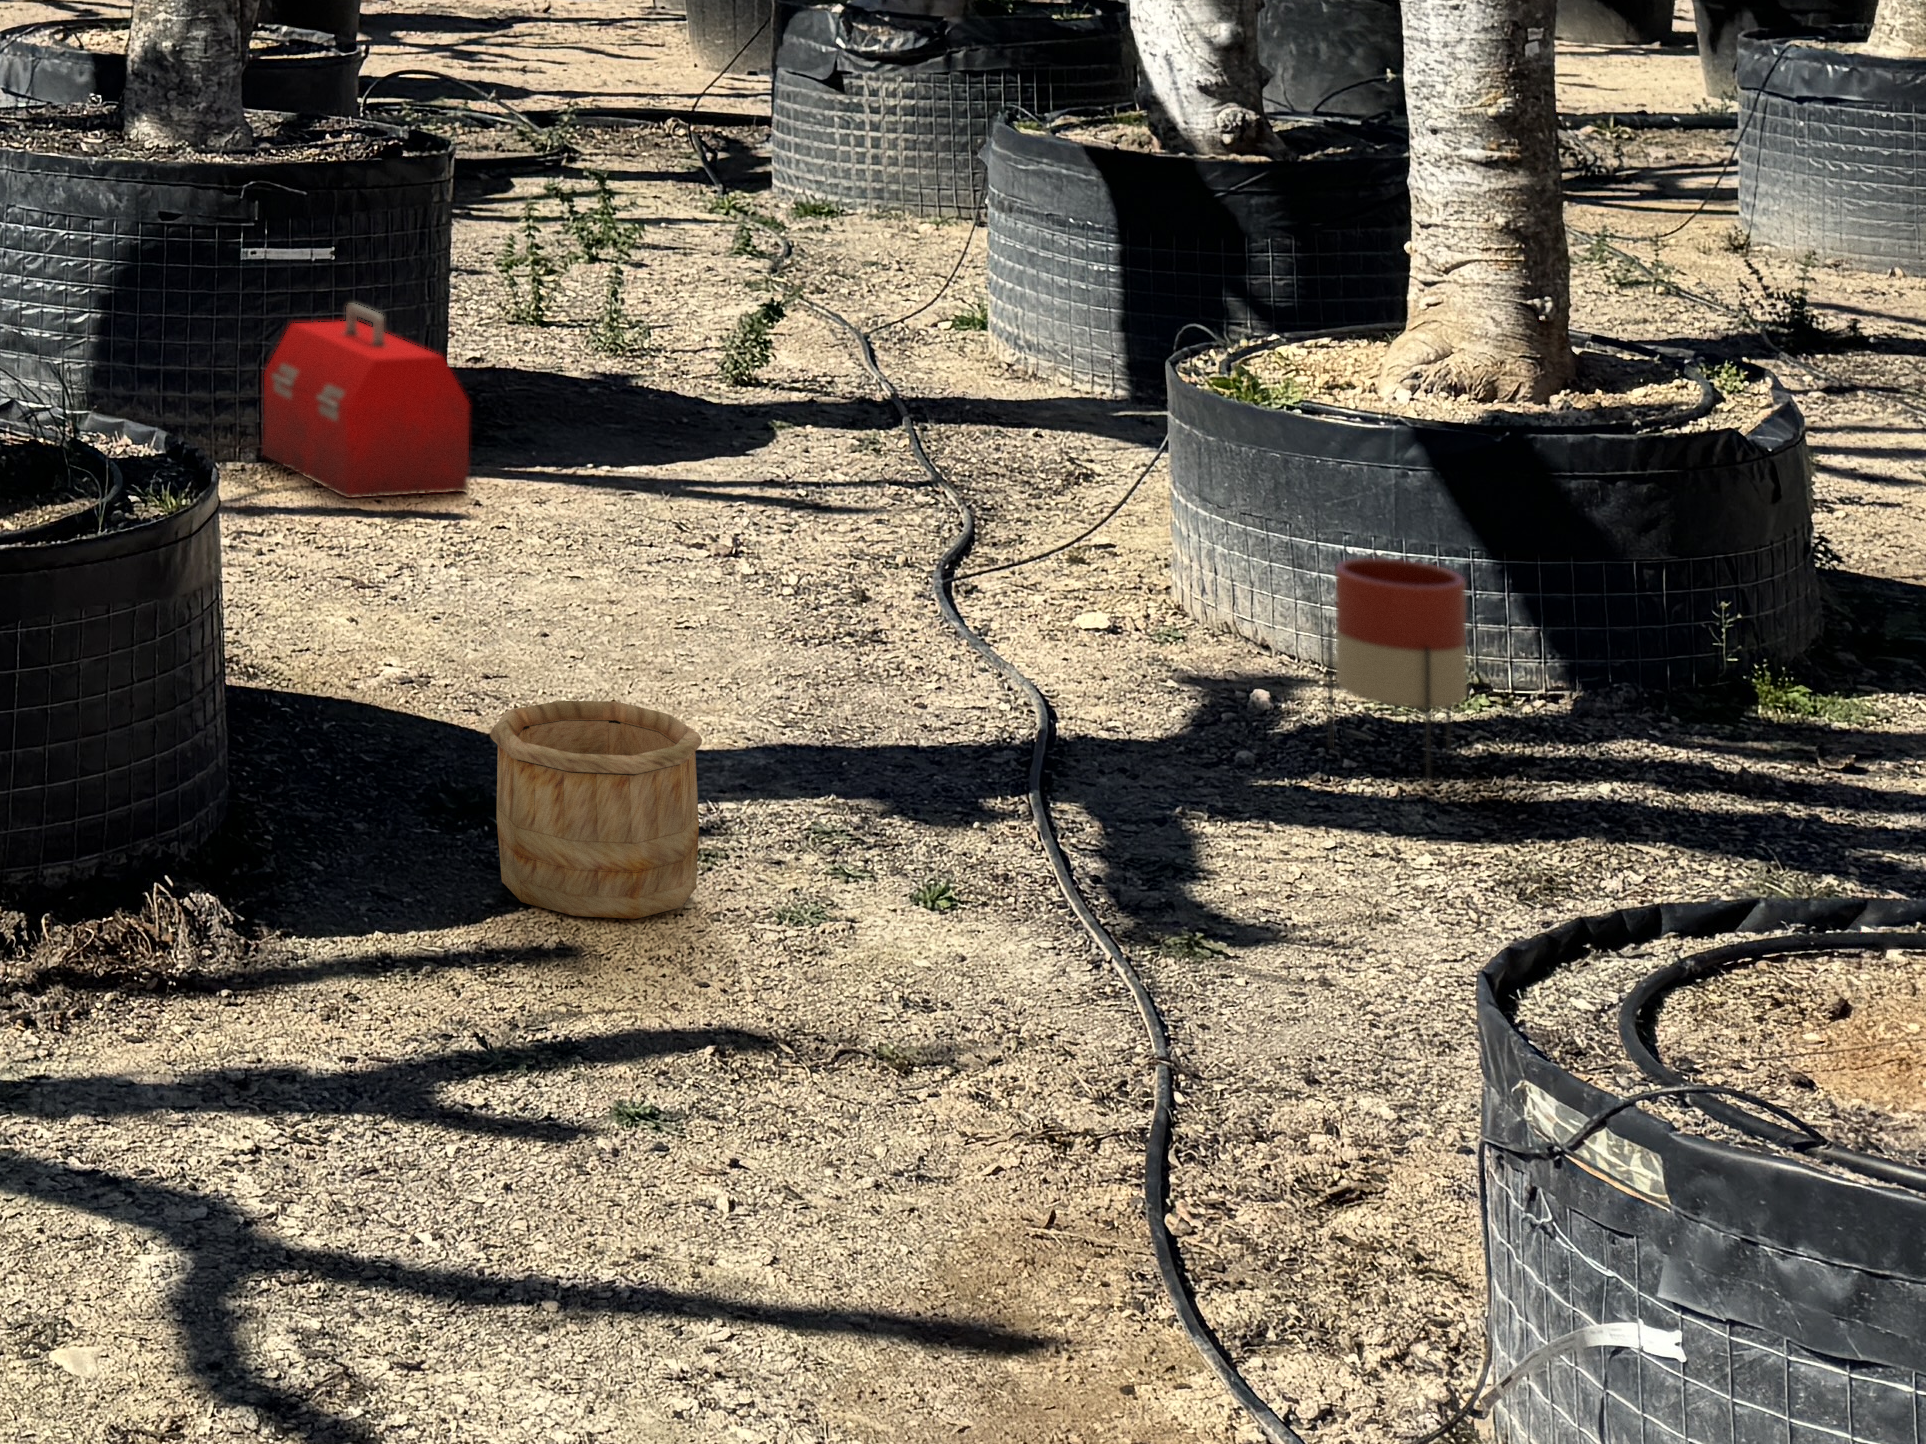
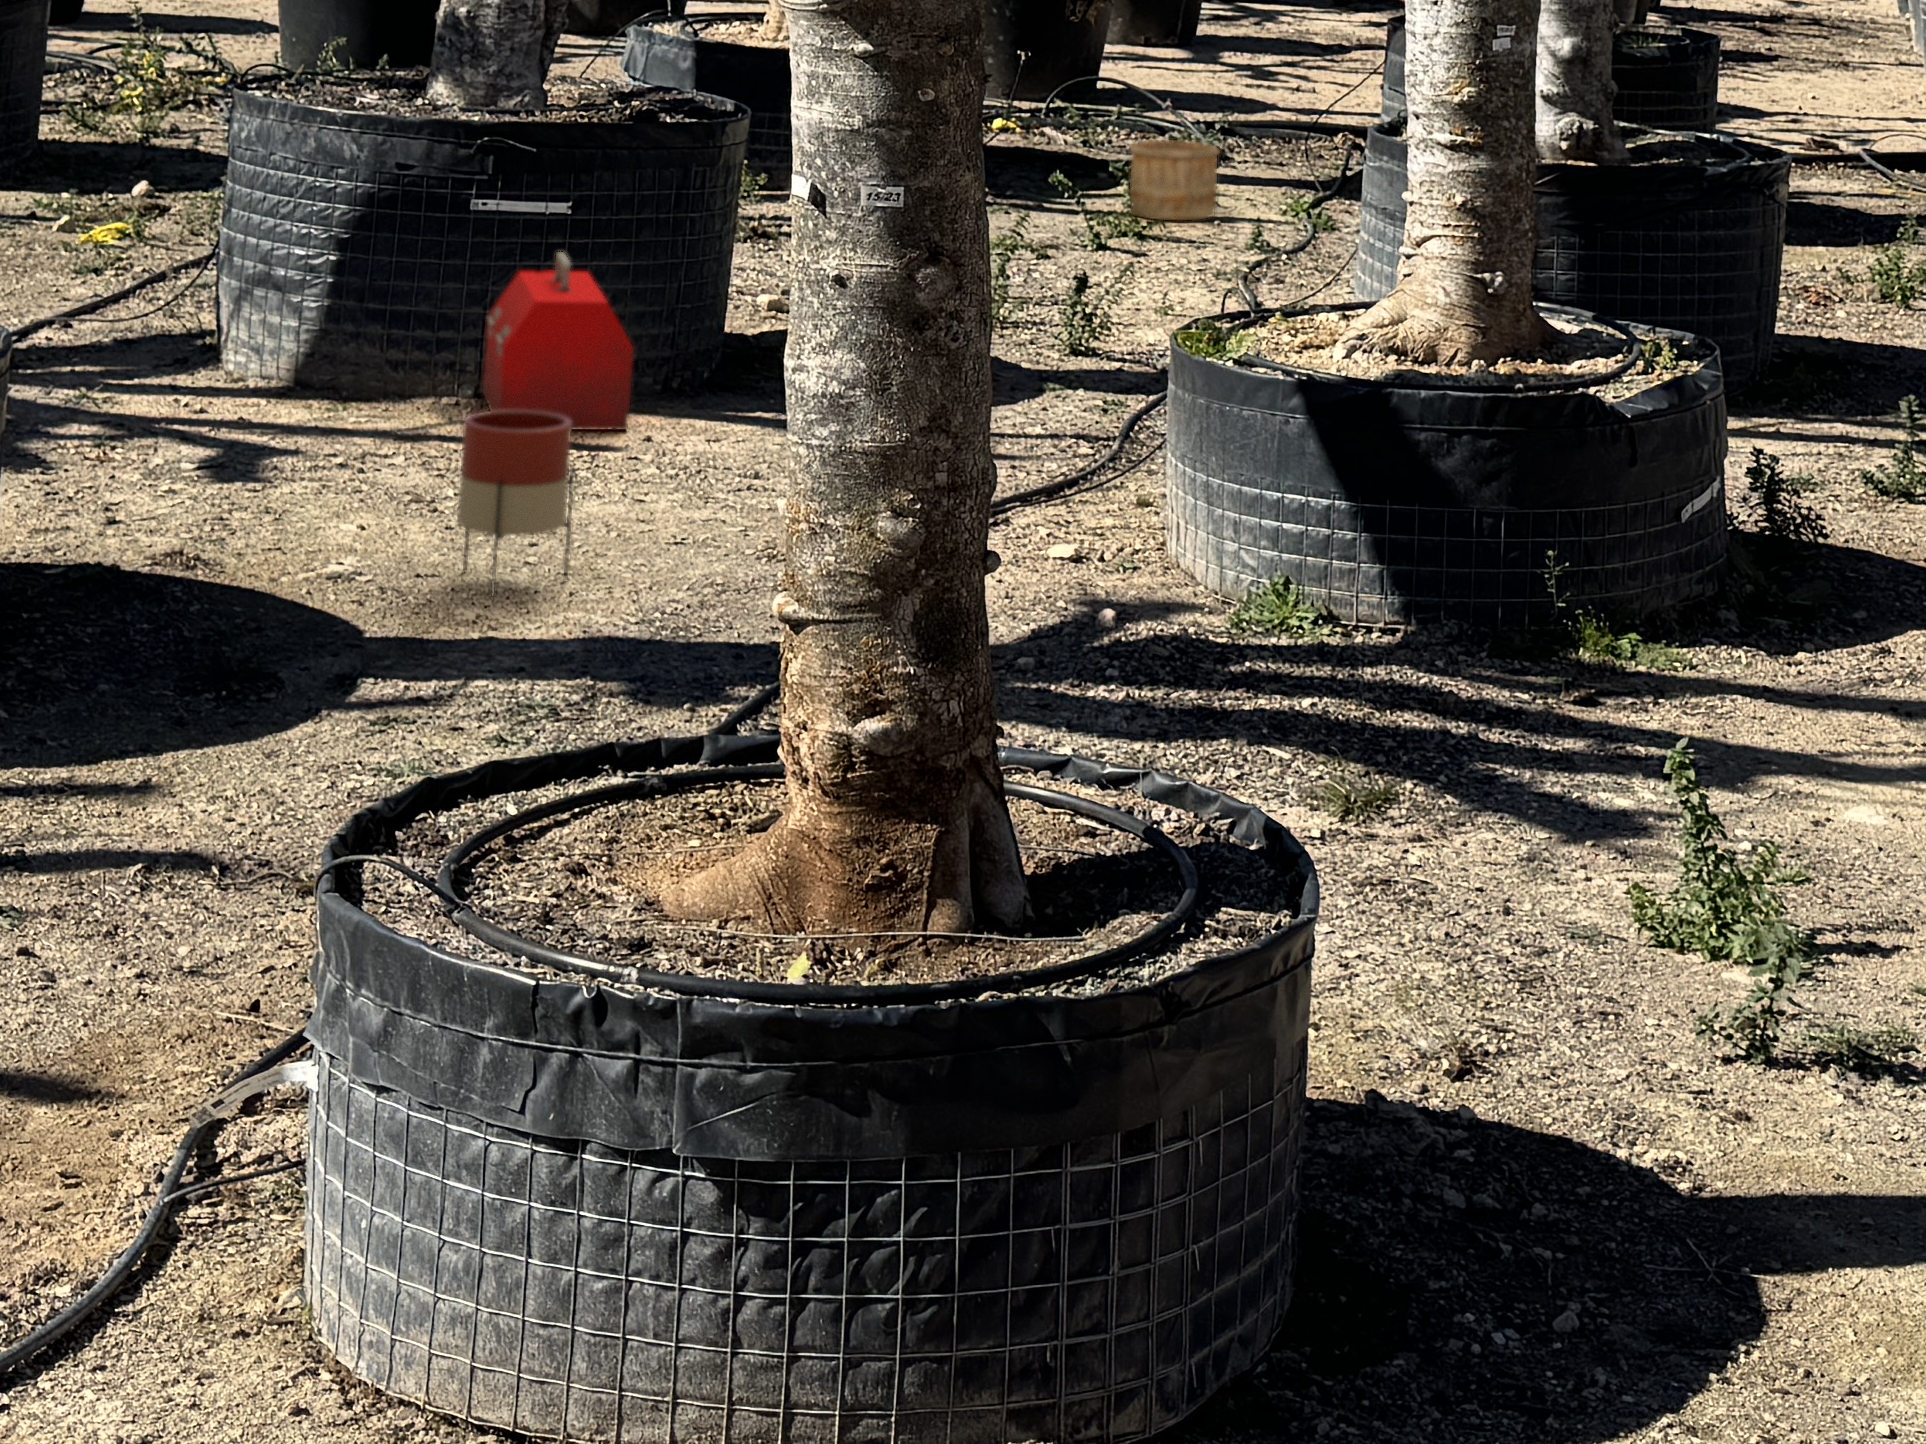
planter: present [1328,558,1467,779] -> present [457,410,575,595]
wooden bucket: present [490,701,702,919] -> present [1130,140,1219,220]

